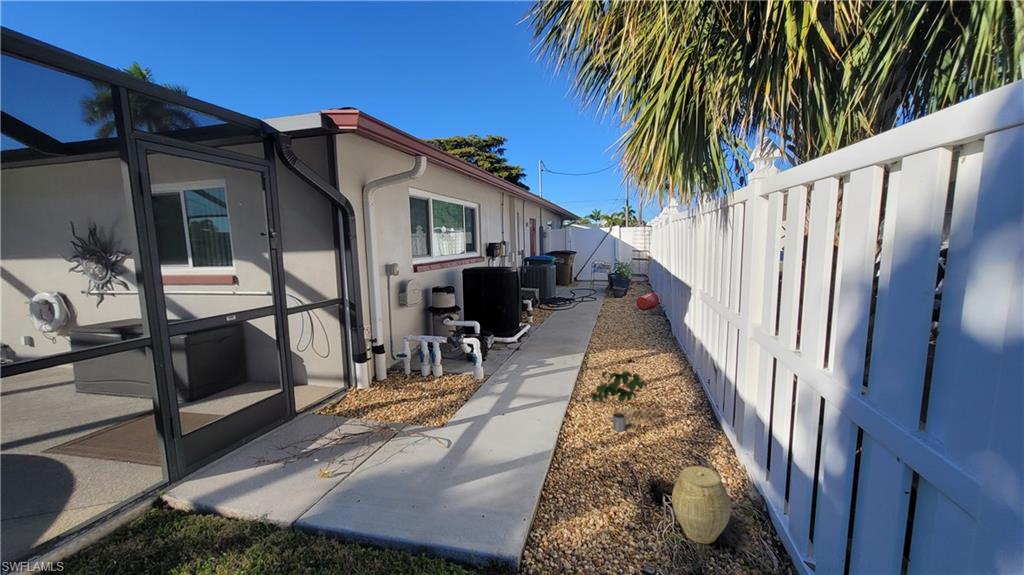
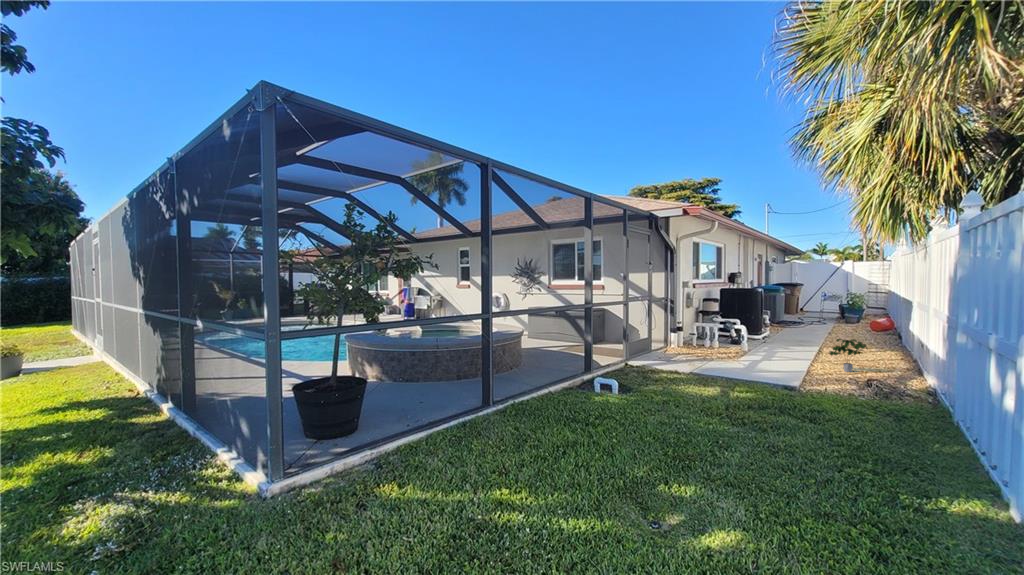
woven basket: present [672,466,731,544] -> none [875,364,906,394]

